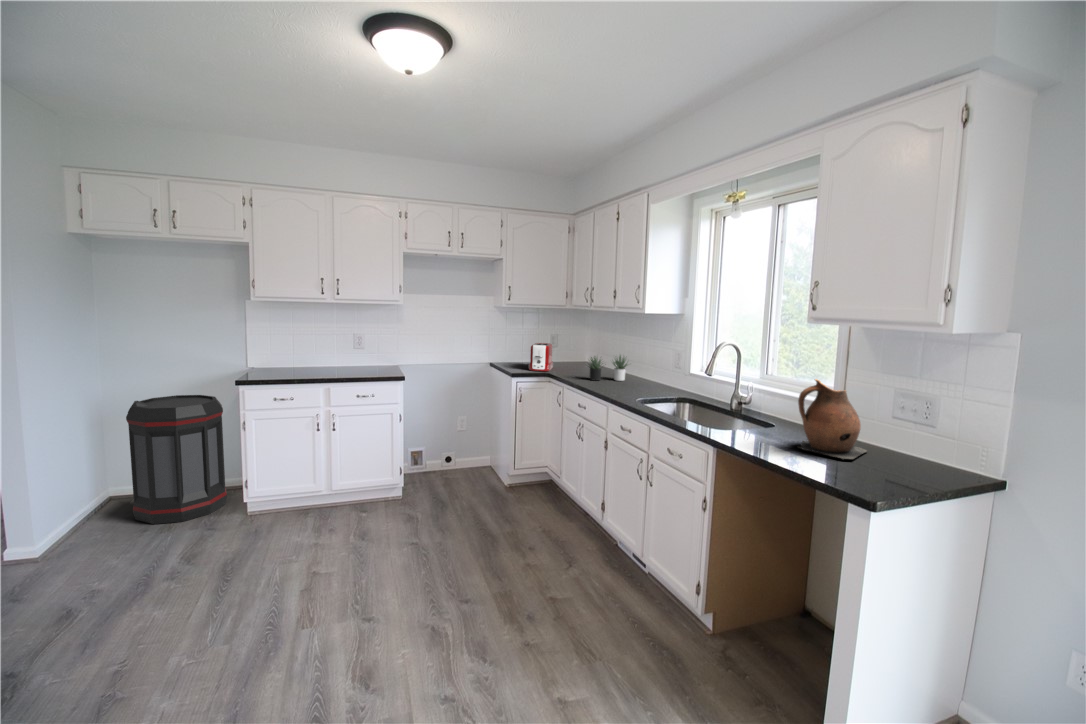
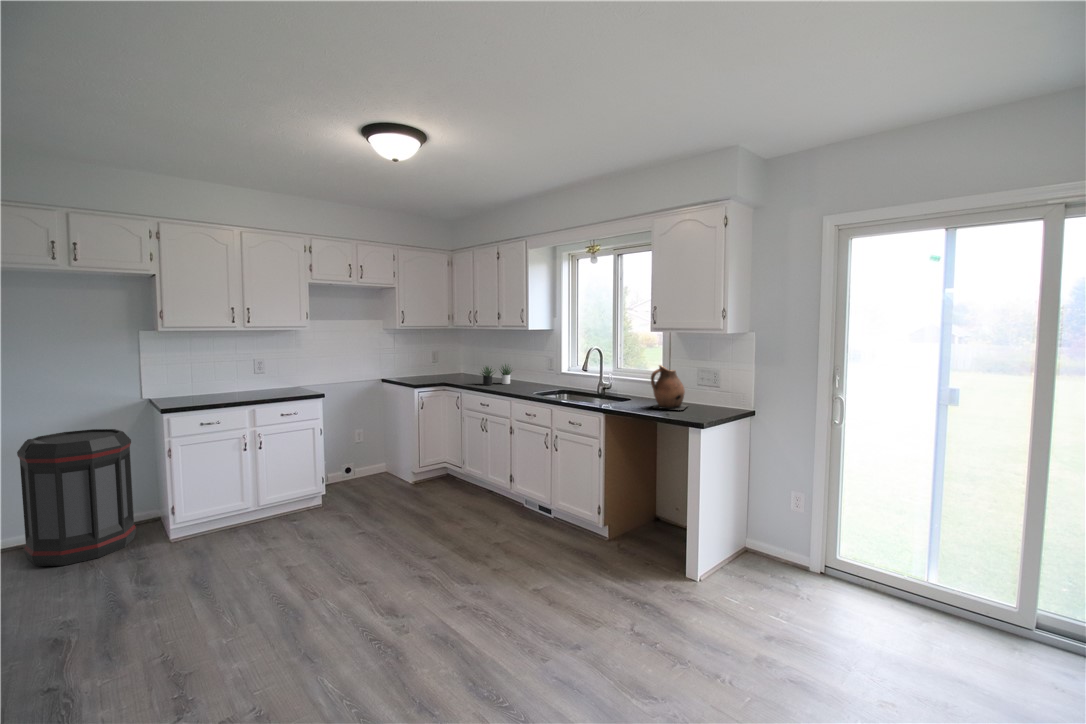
toaster: present [528,343,553,371] -> none [425,359,444,382]

